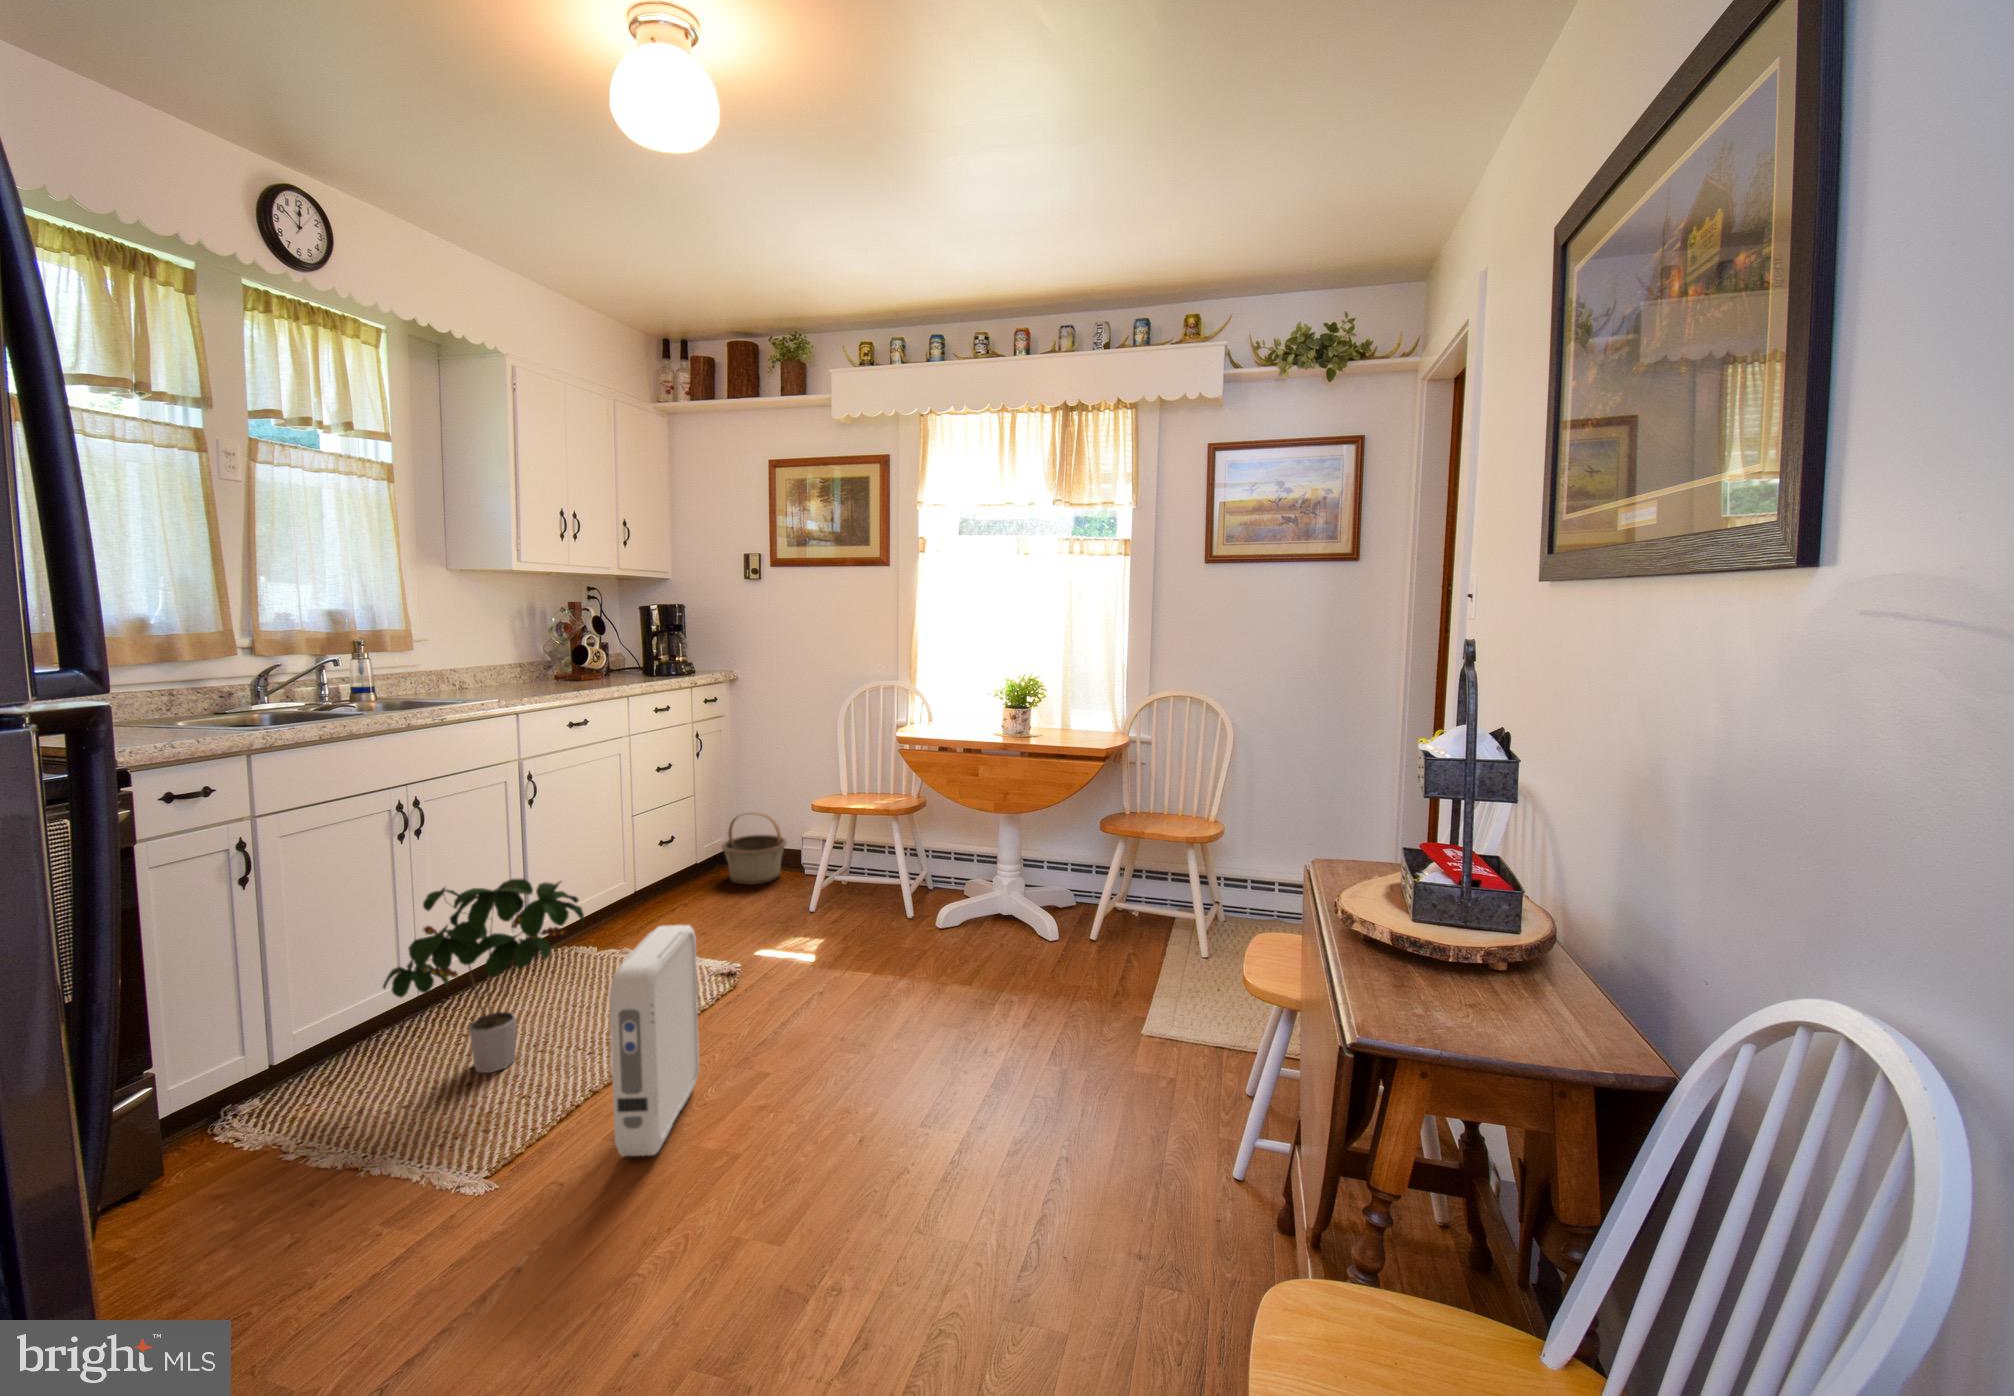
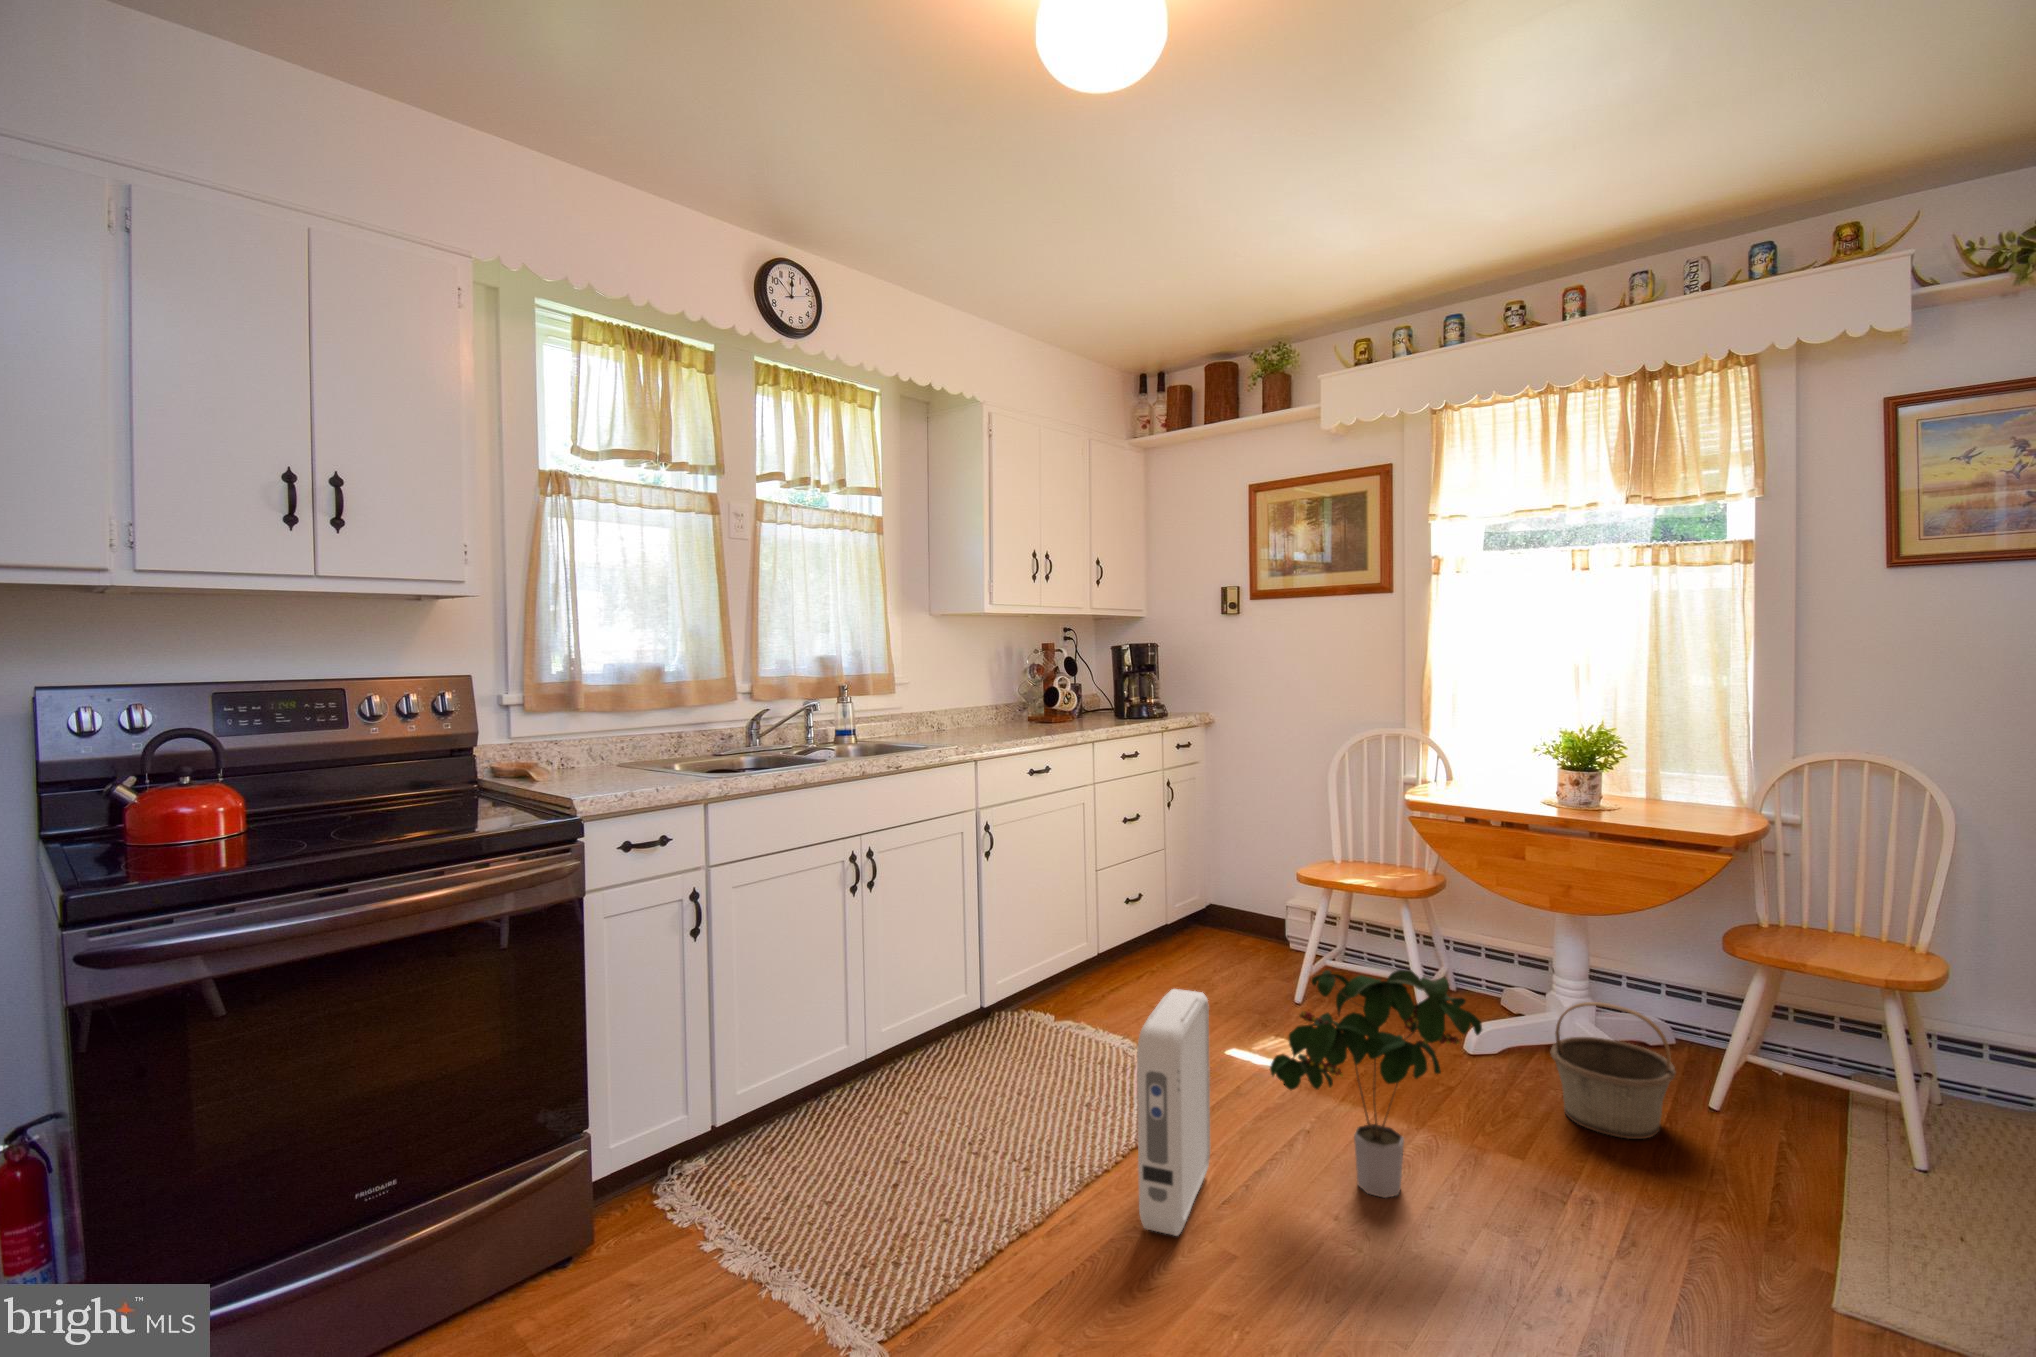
basket: present [722,812,787,885] -> present [1551,1002,1675,1139]
potted plant: present [383,878,584,1073] -> present [1270,970,1482,1198]

